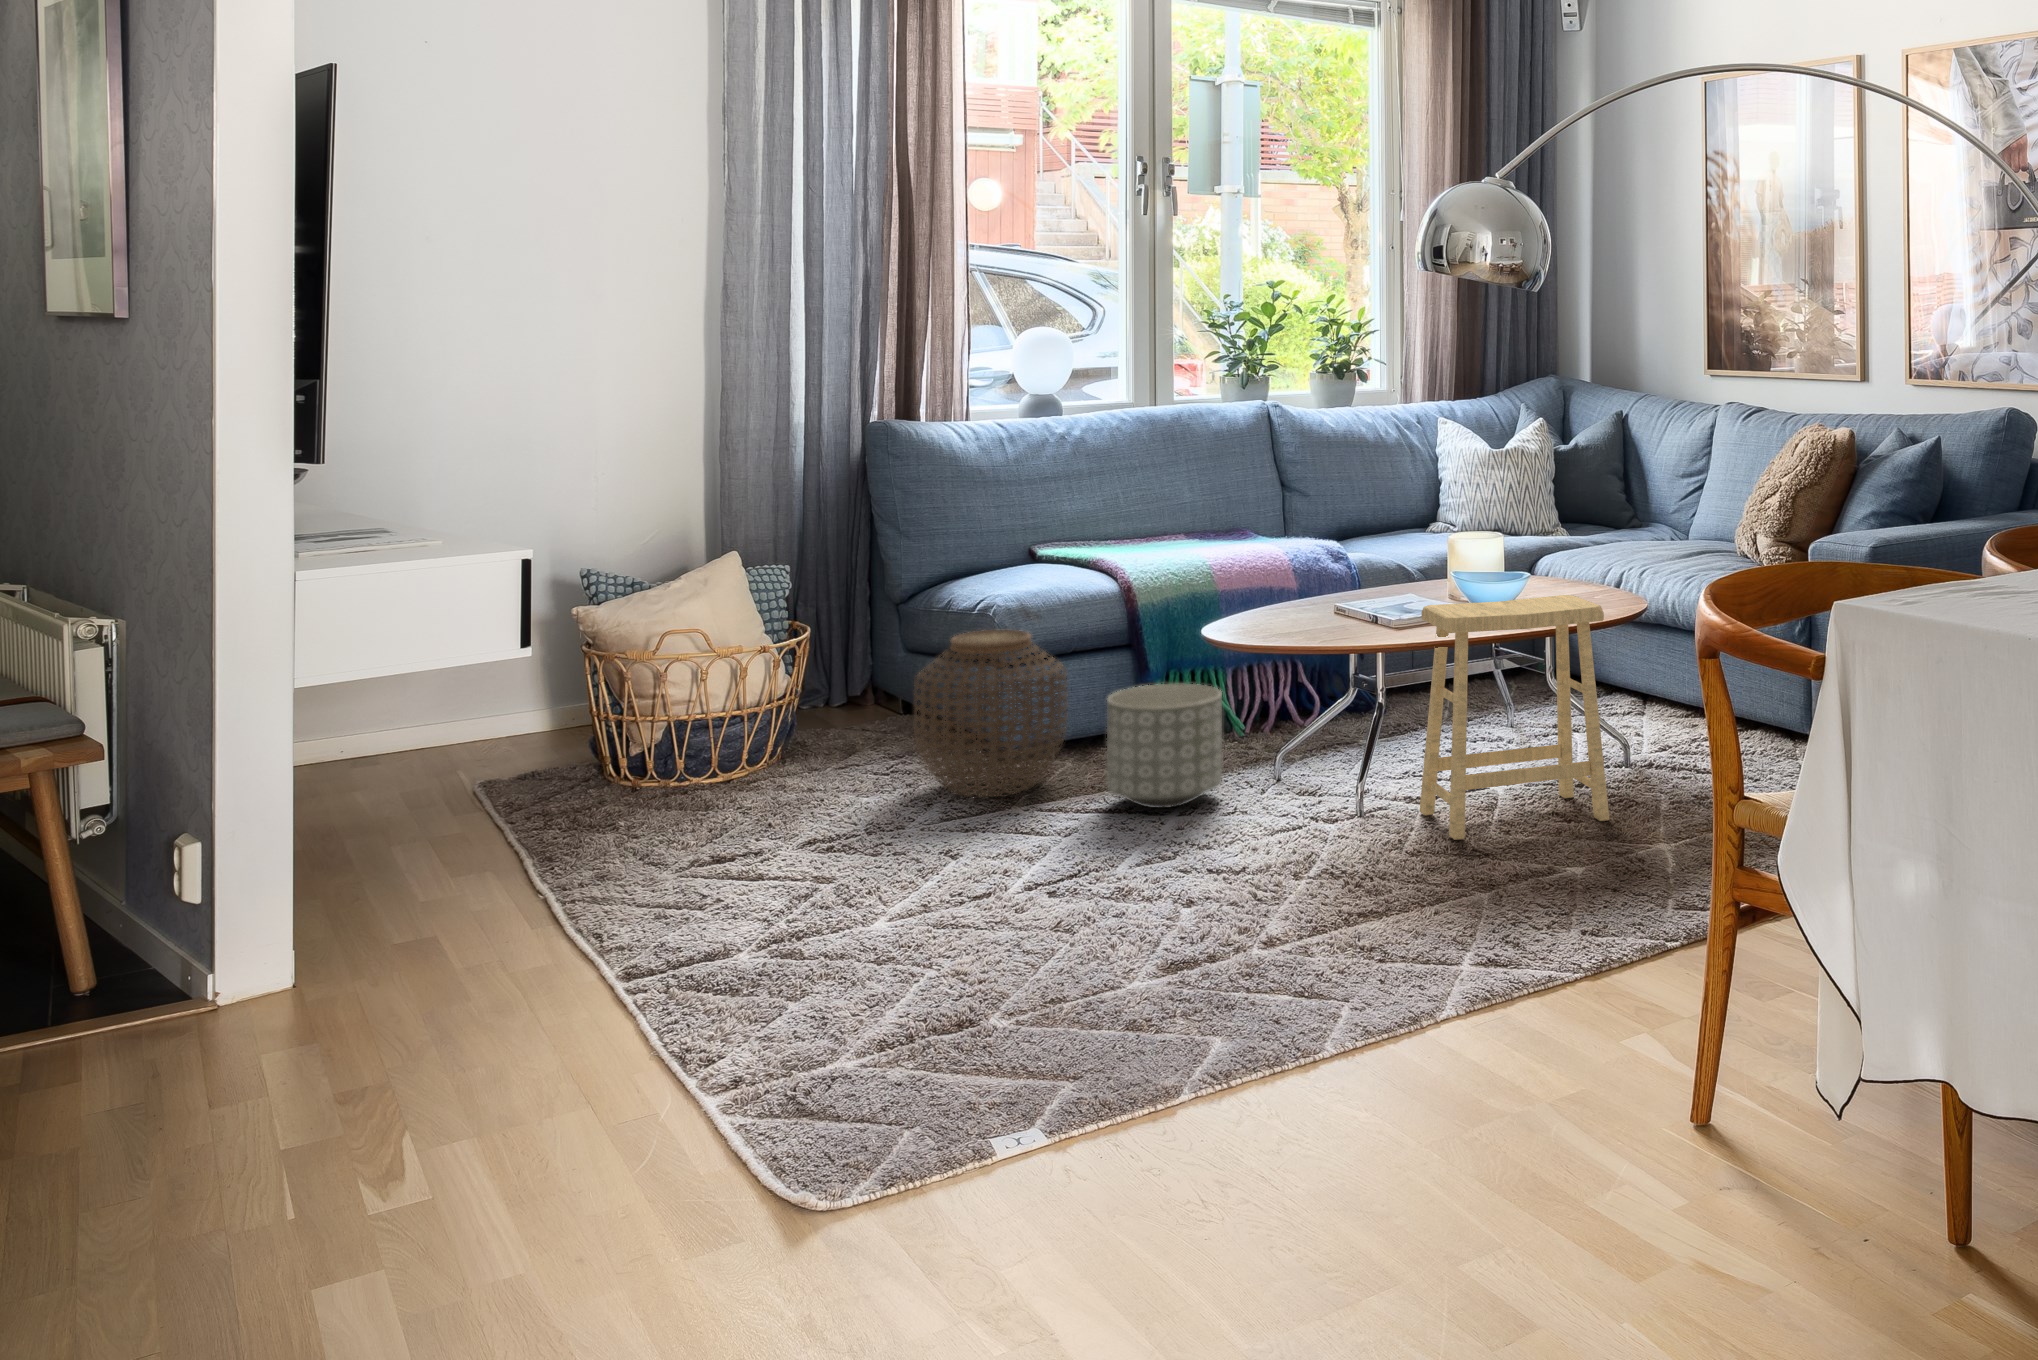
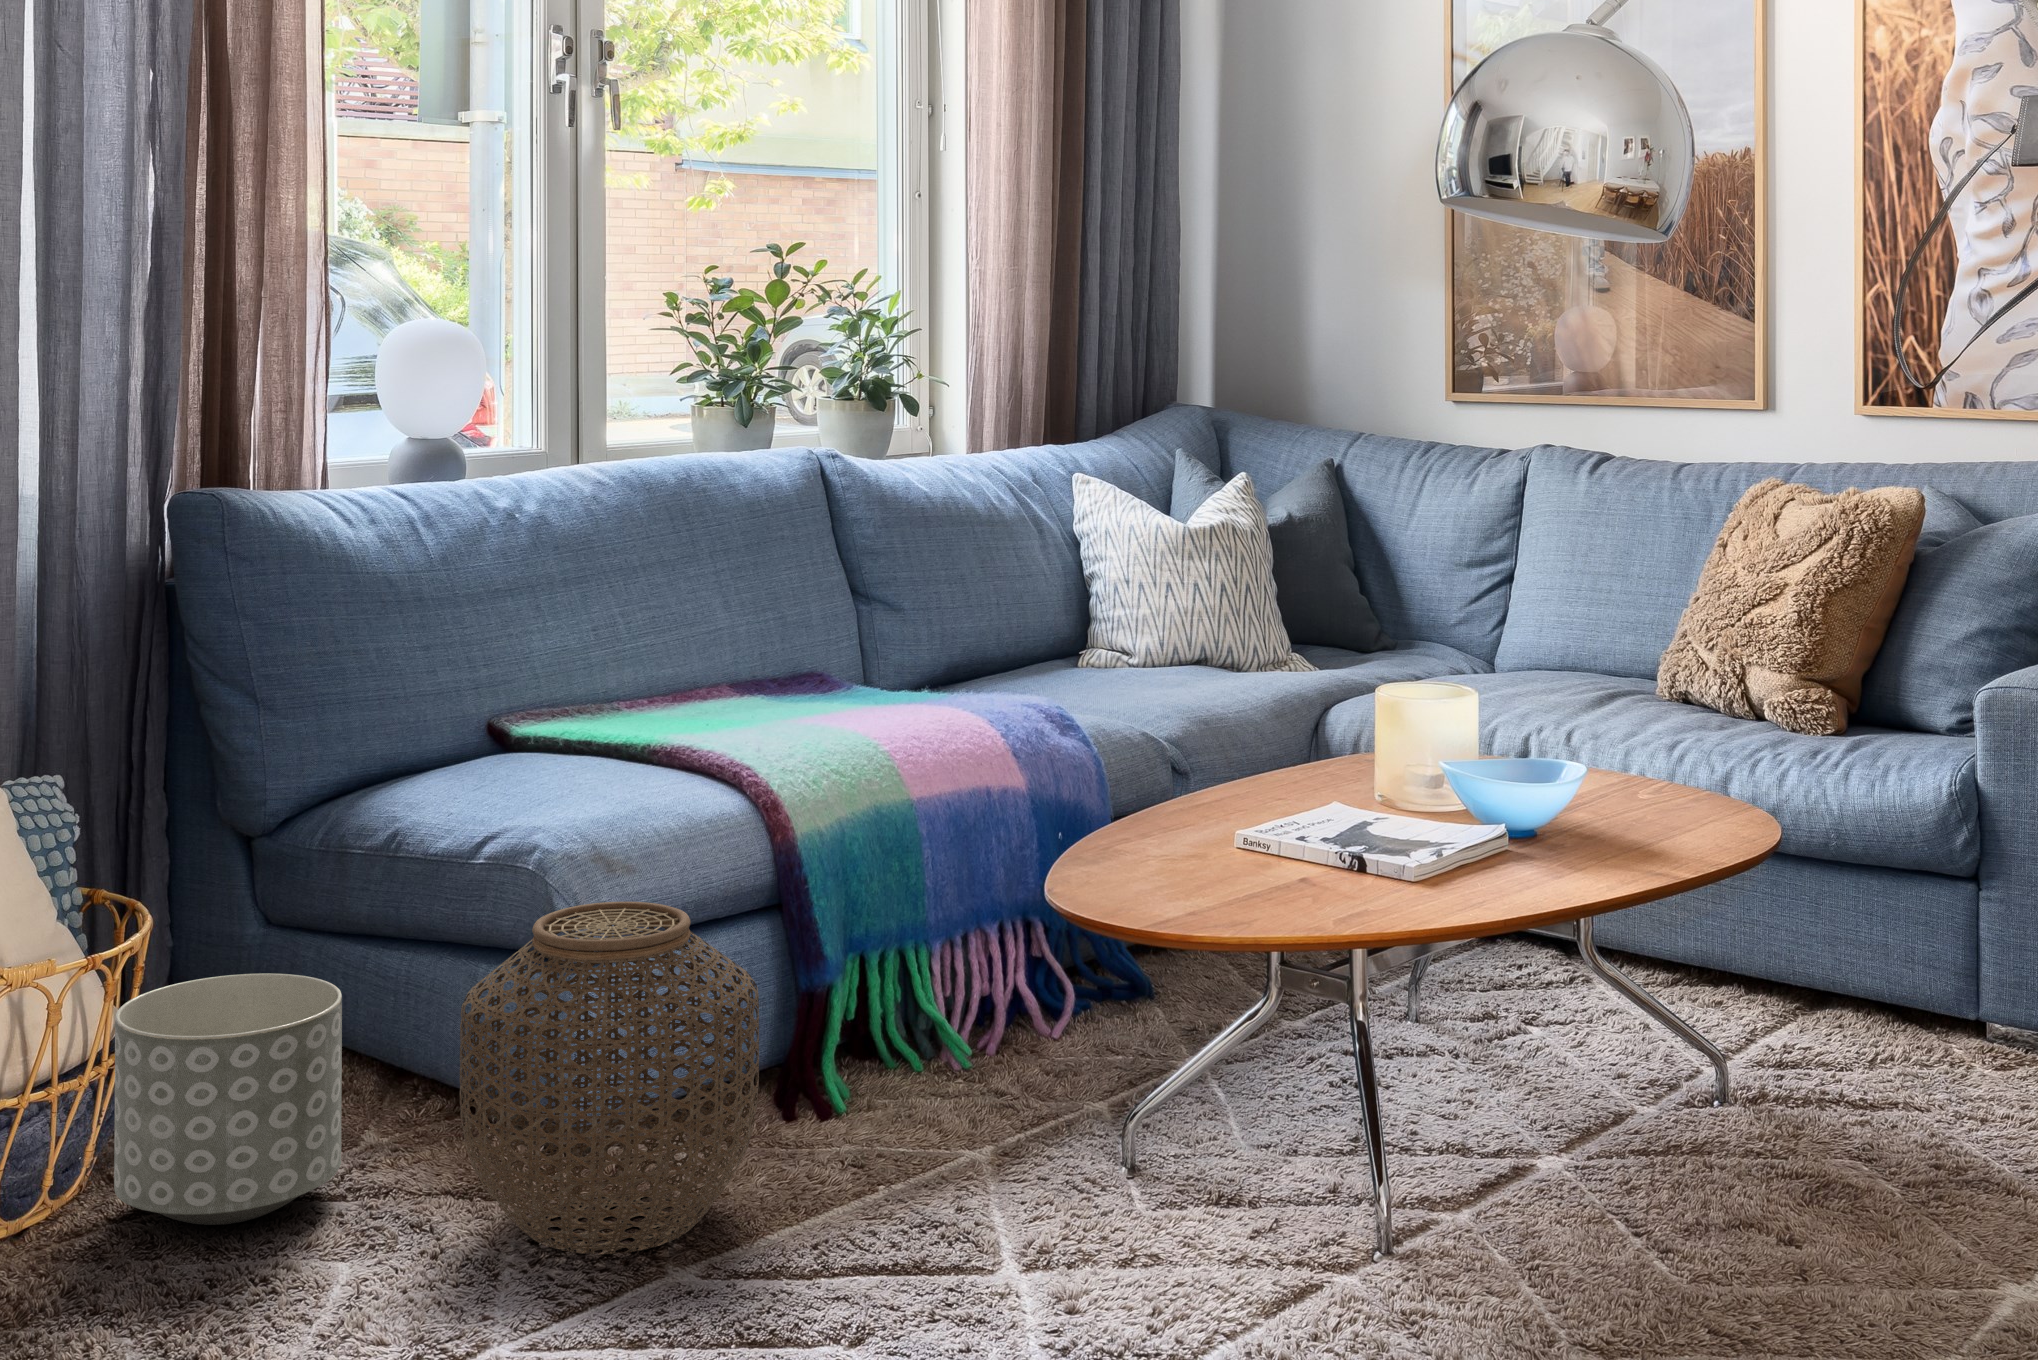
footstool: present [1419,595,1609,840] -> none [1522,801,1886,1304]
planter: present [1107,684,1222,808] -> present [114,974,342,1225]

